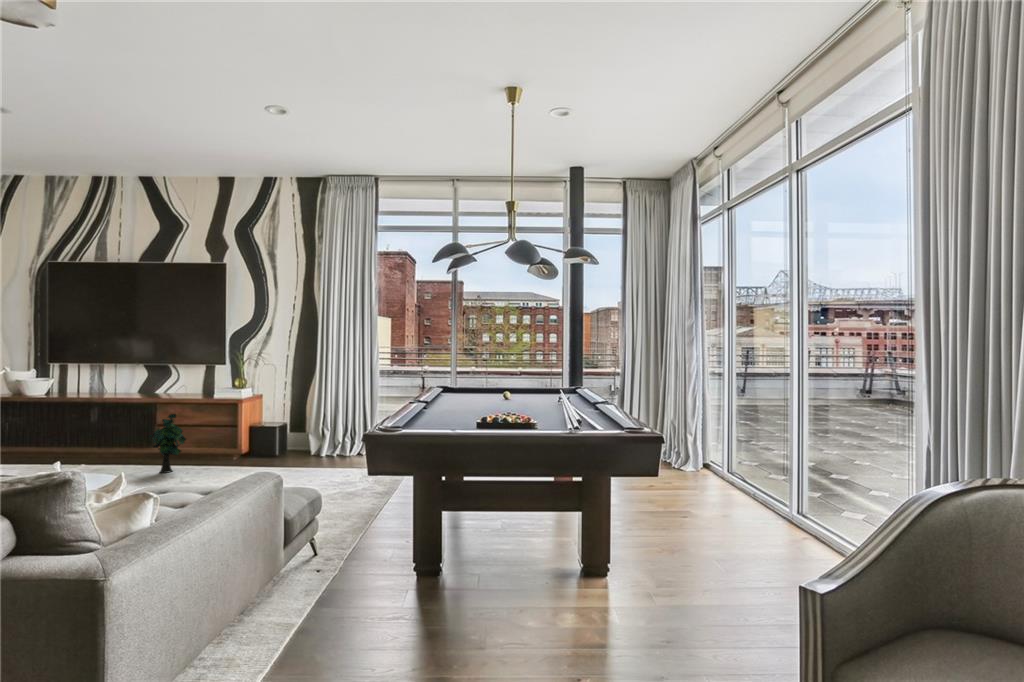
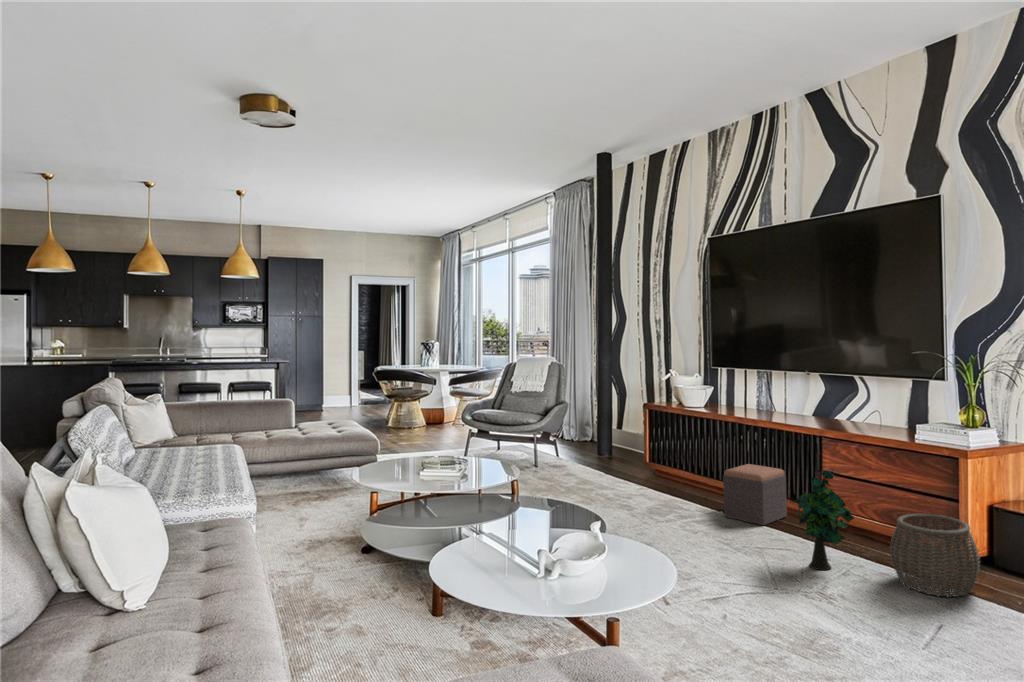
footstool: none [80,427,126,466] -> present [723,464,787,525]
woven basket: none [206,431,250,469] -> present [890,514,980,597]

